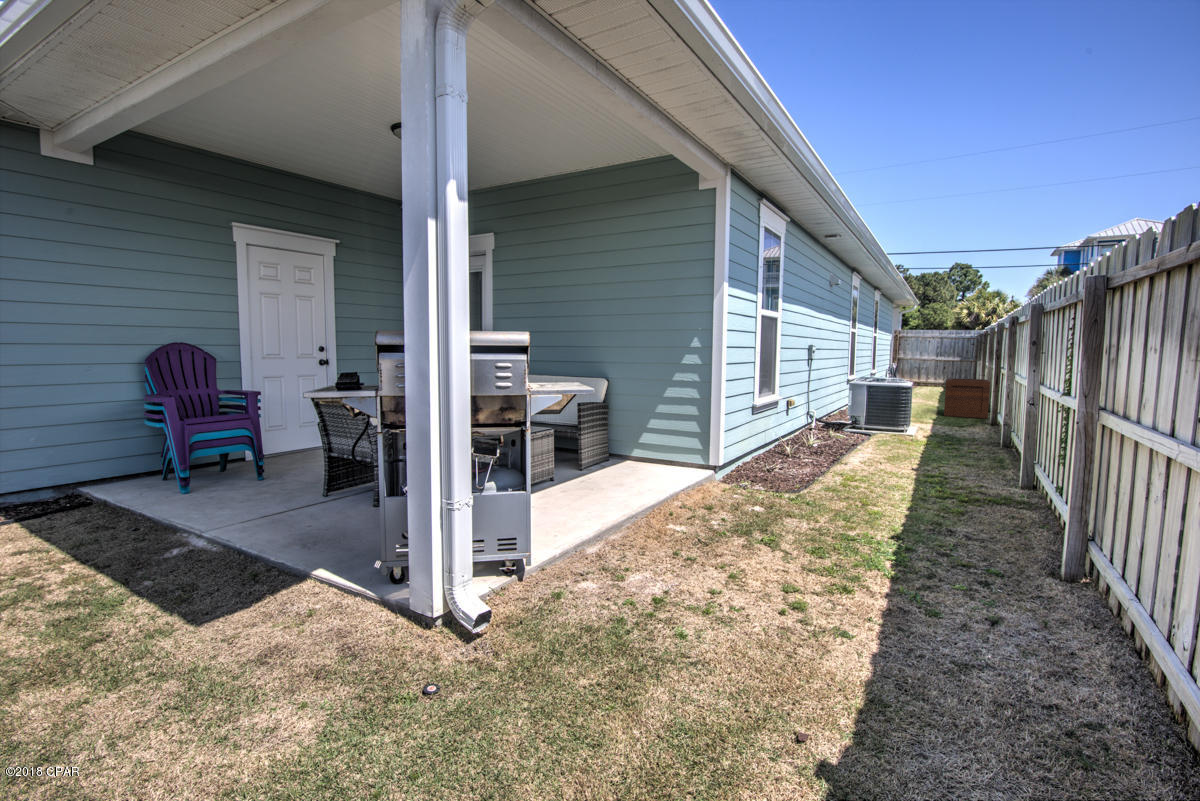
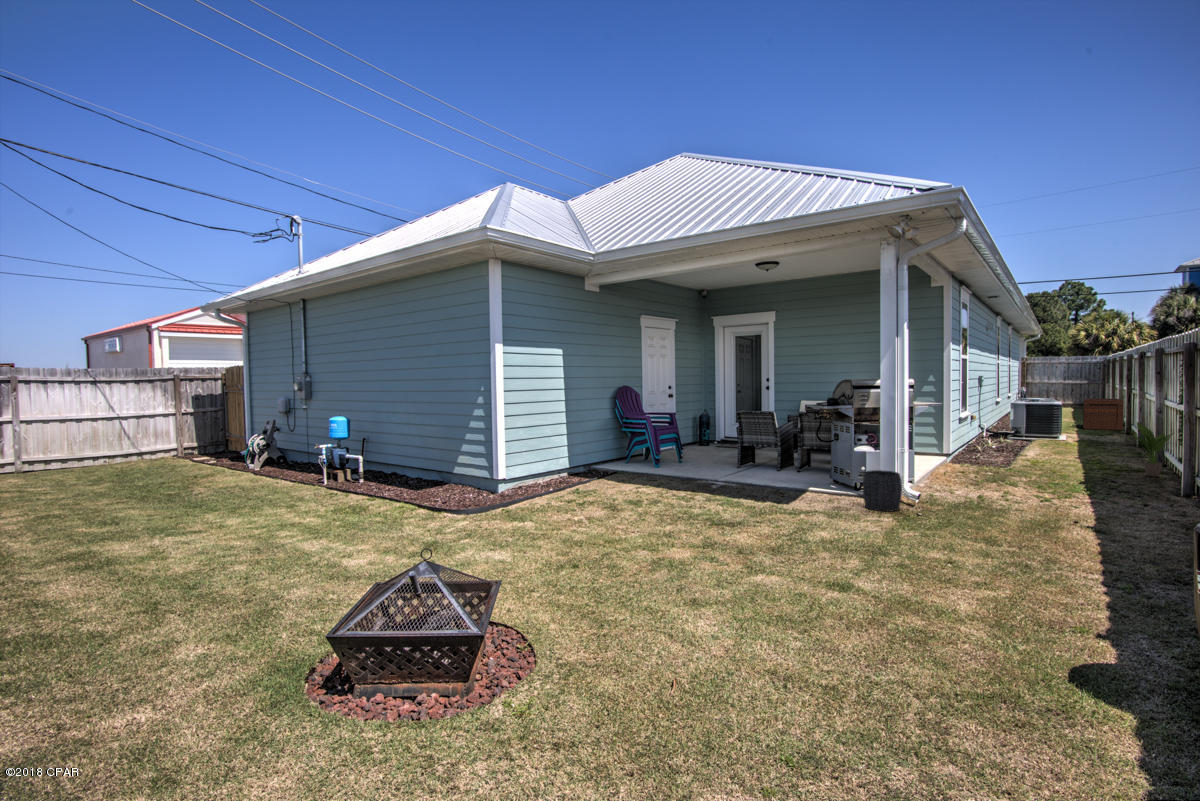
potted plant: none [972,422,1052,517] -> present [1132,422,1173,477]
woven basket: none [330,552,426,673] -> present [863,470,902,511]

